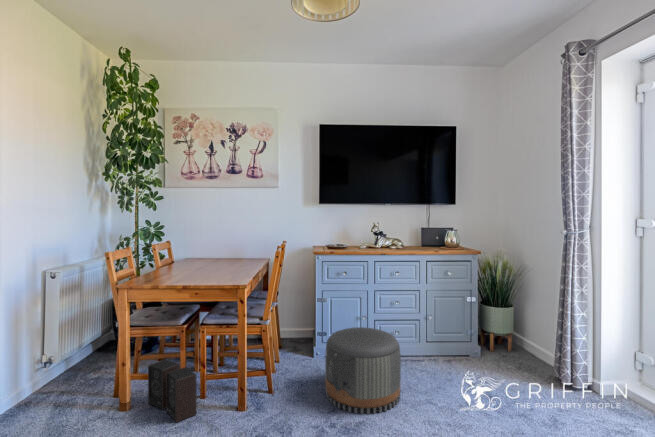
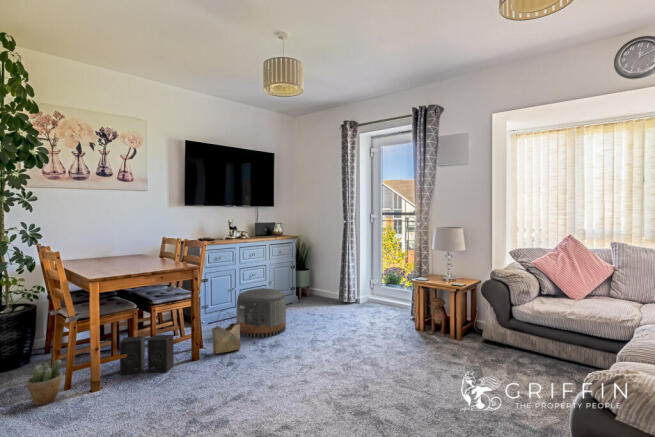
woven basket: none [250,355,293,422] -> present [212,311,241,354]
potted plant: none [48,371,85,415] -> present [27,360,62,405]

